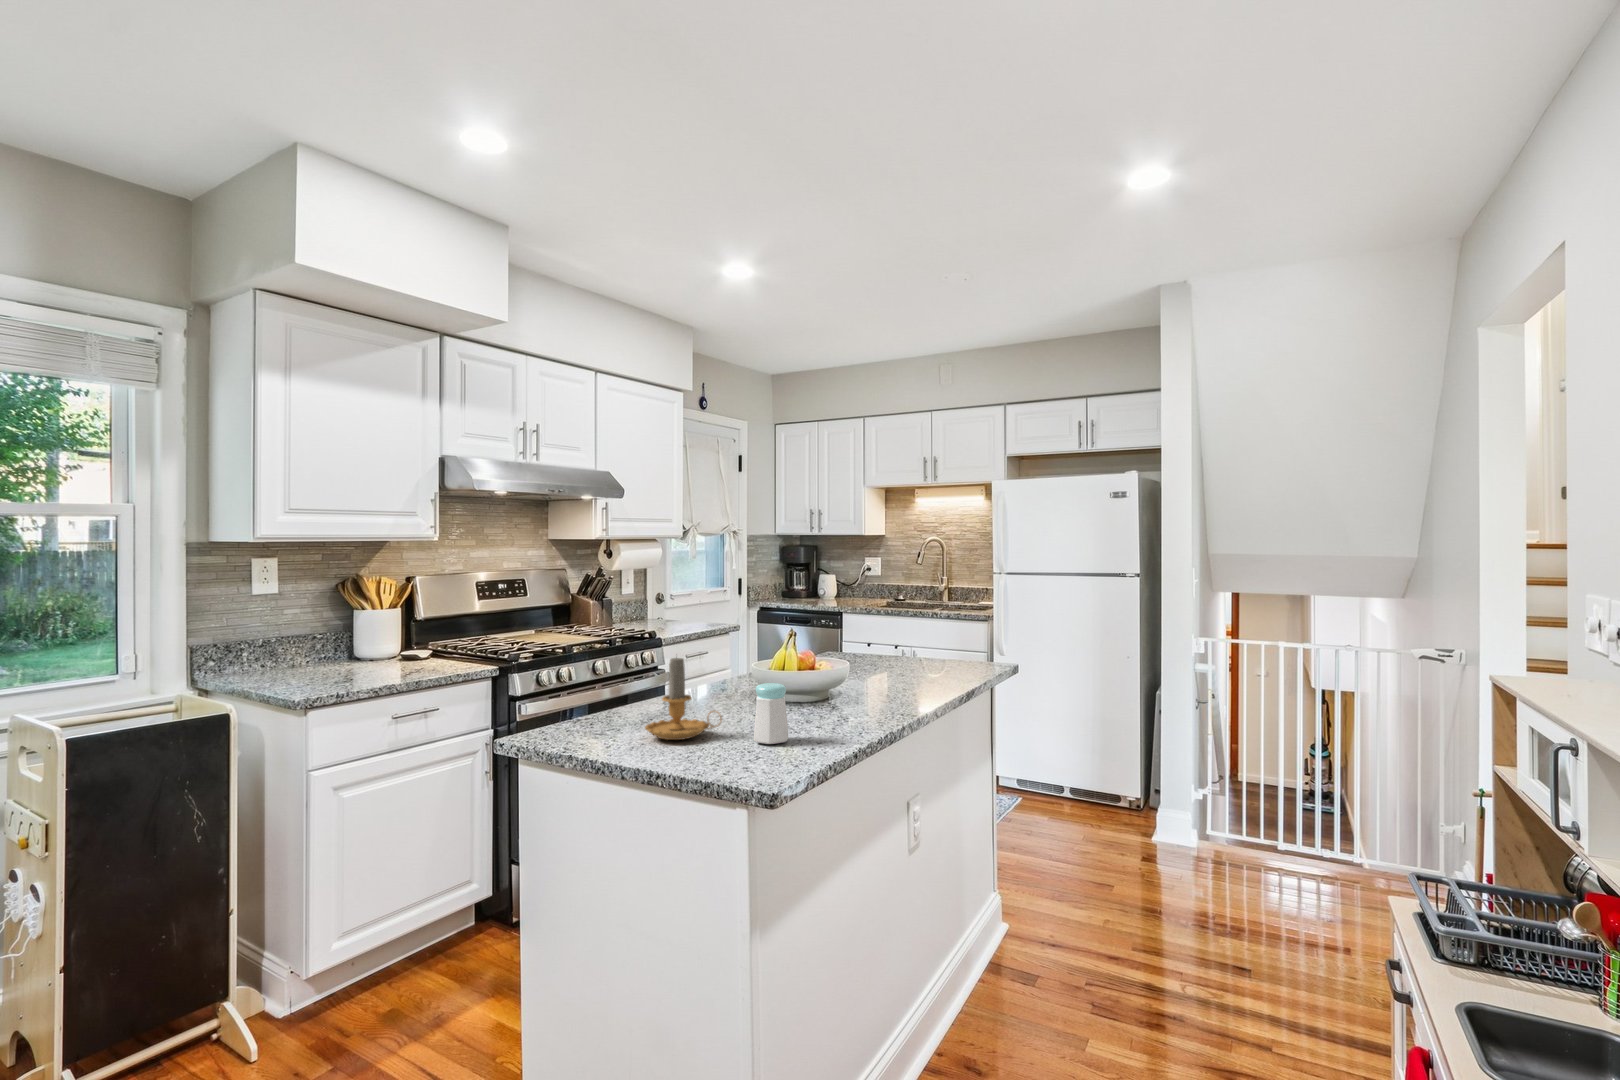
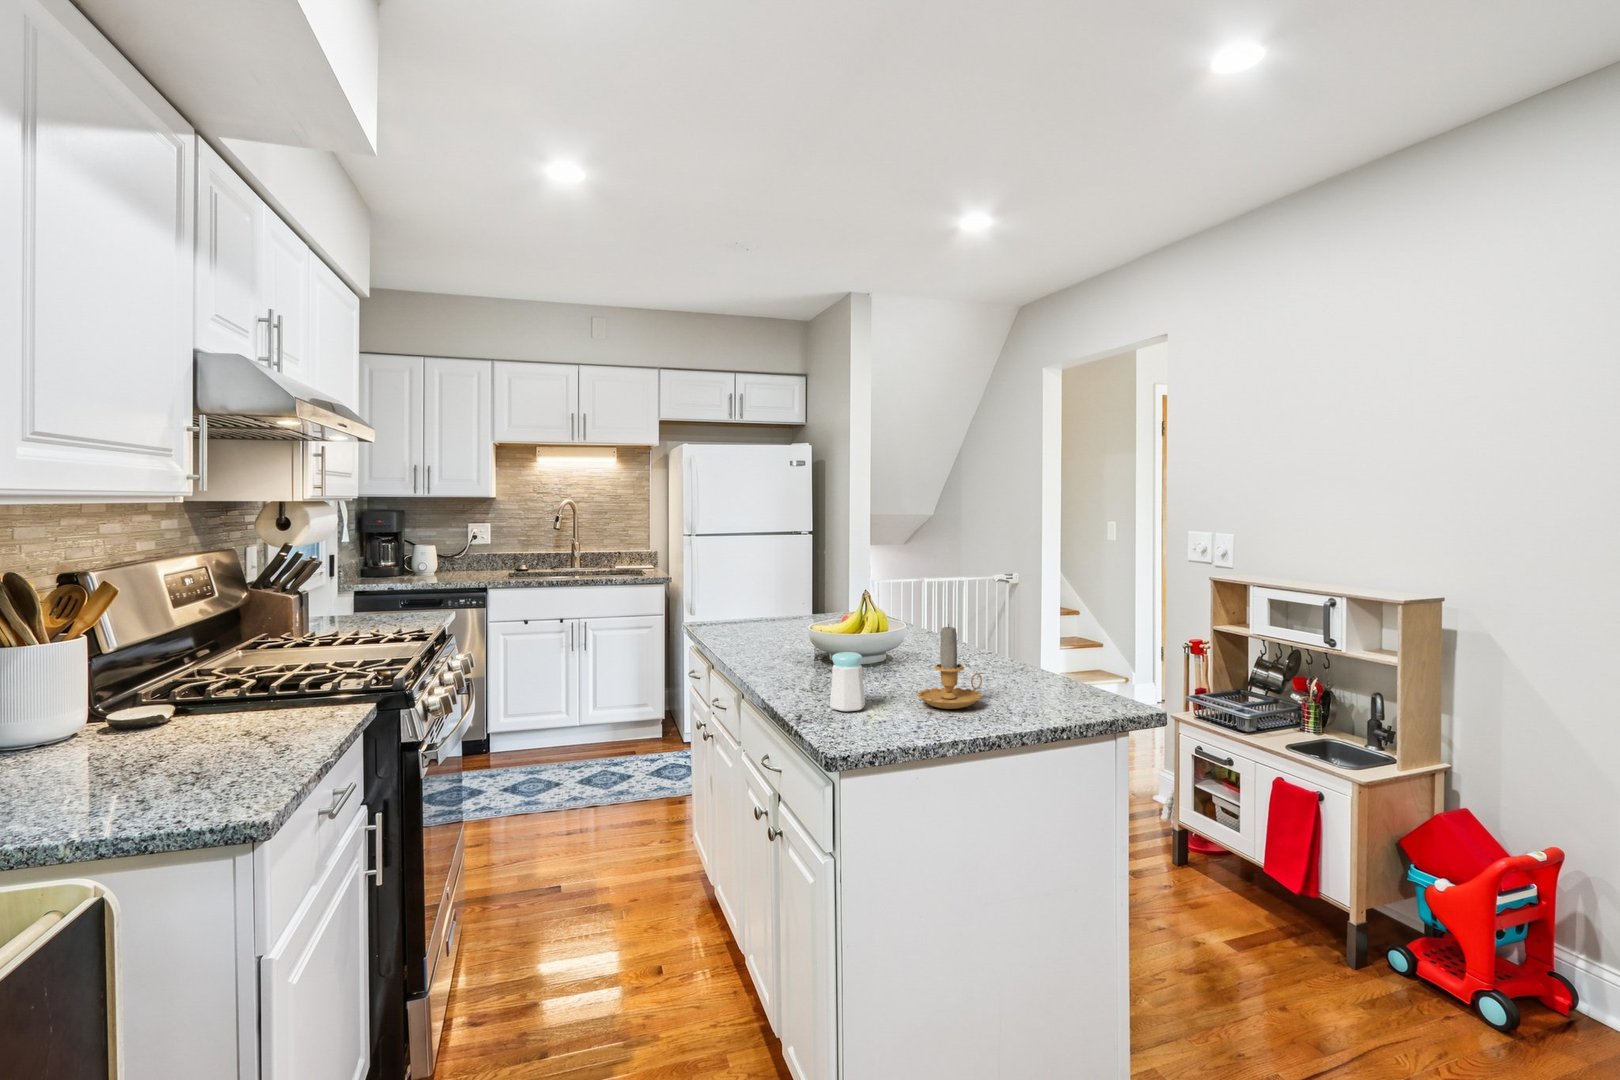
salt shaker: present [754,683,788,744] -> present [830,652,865,711]

